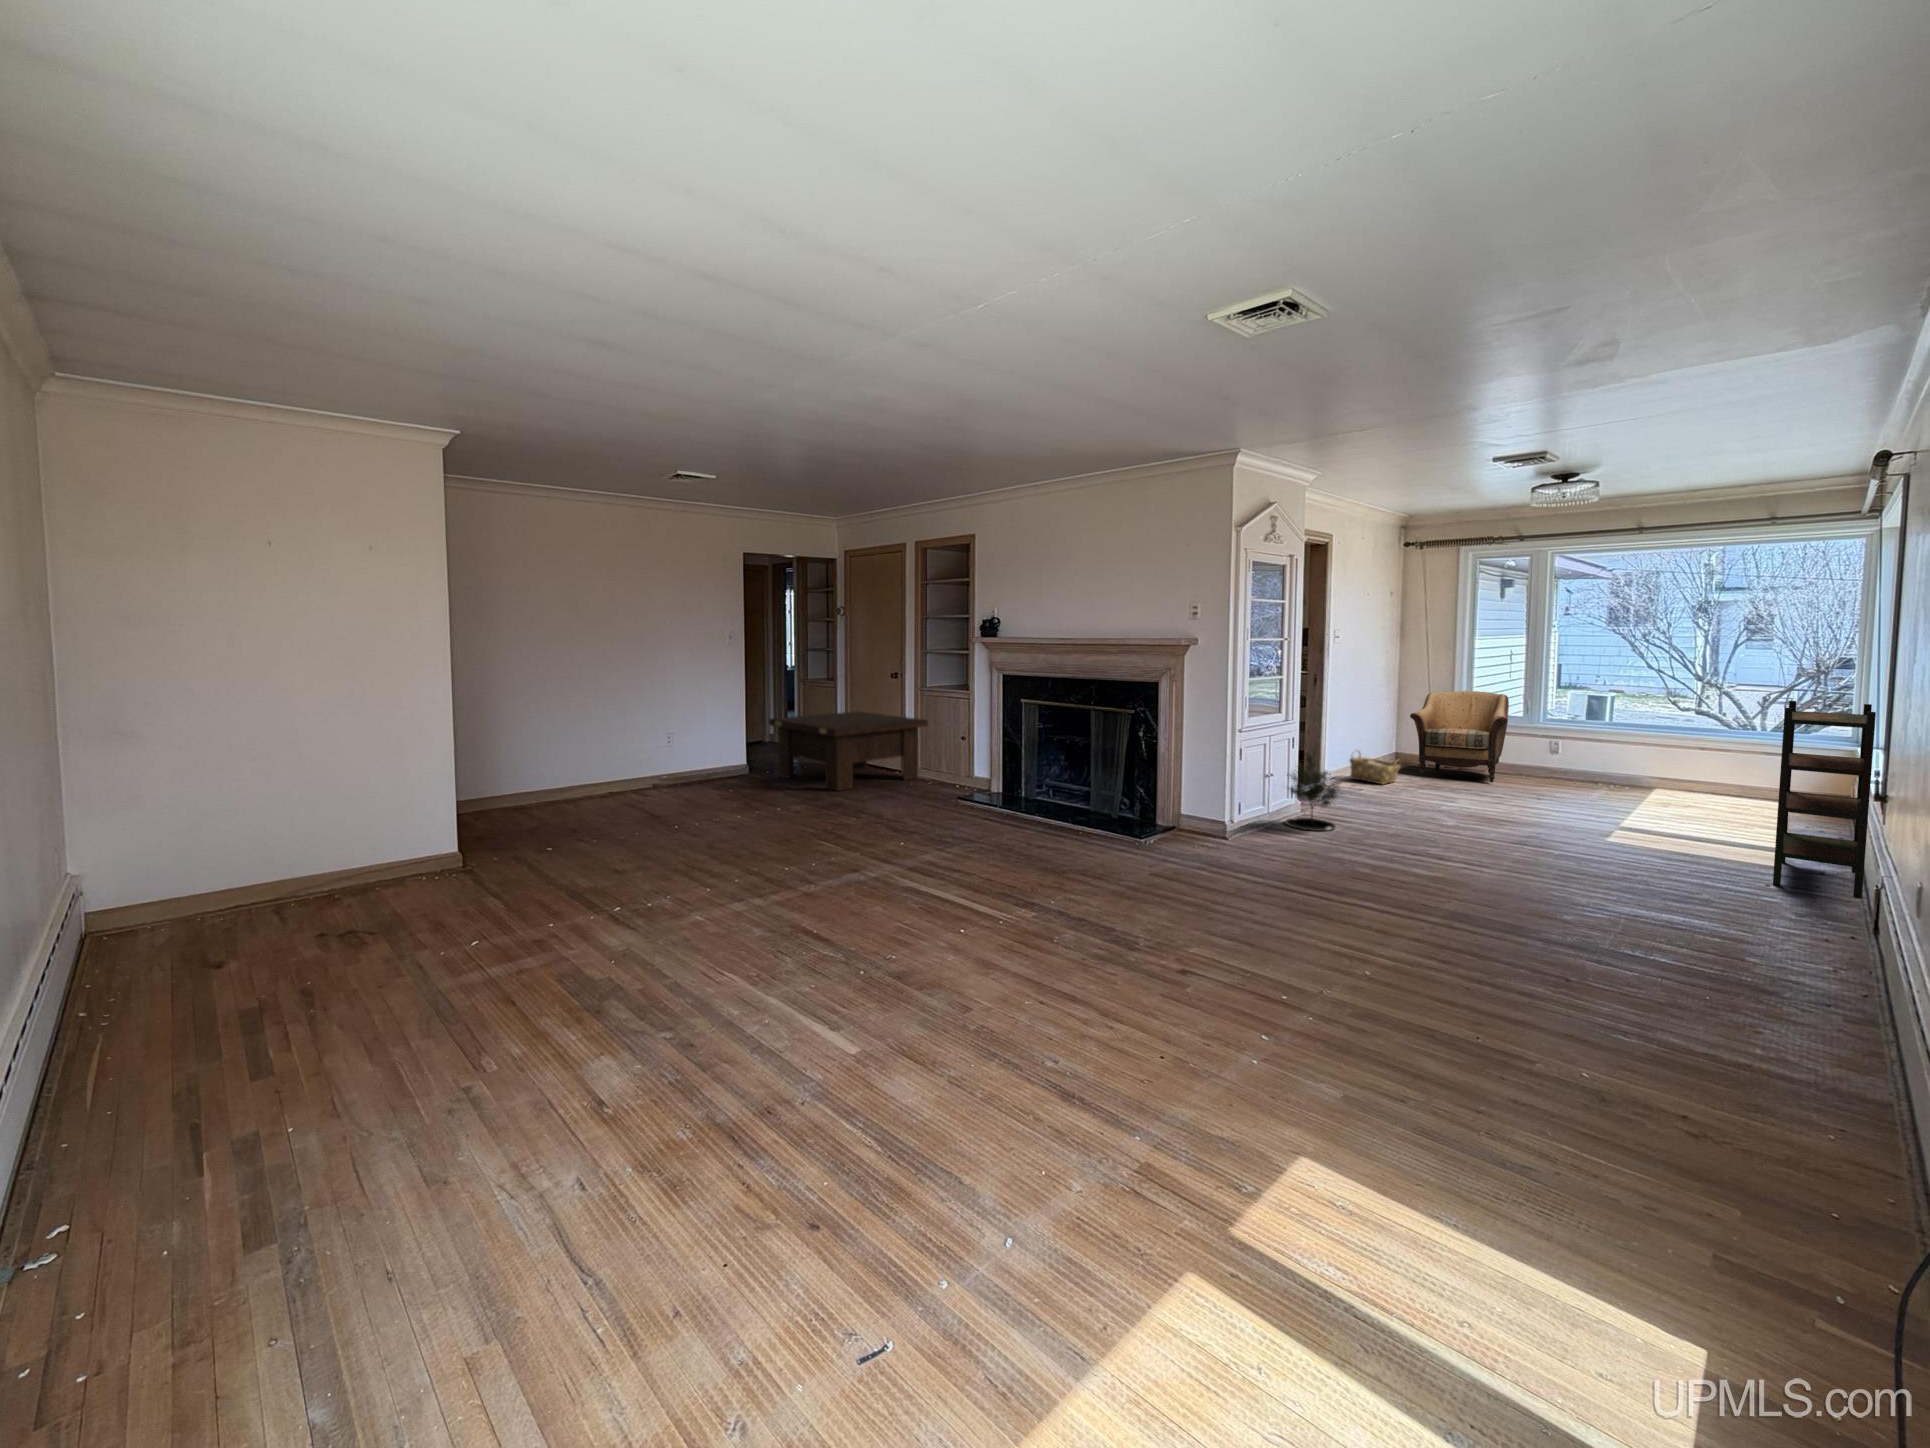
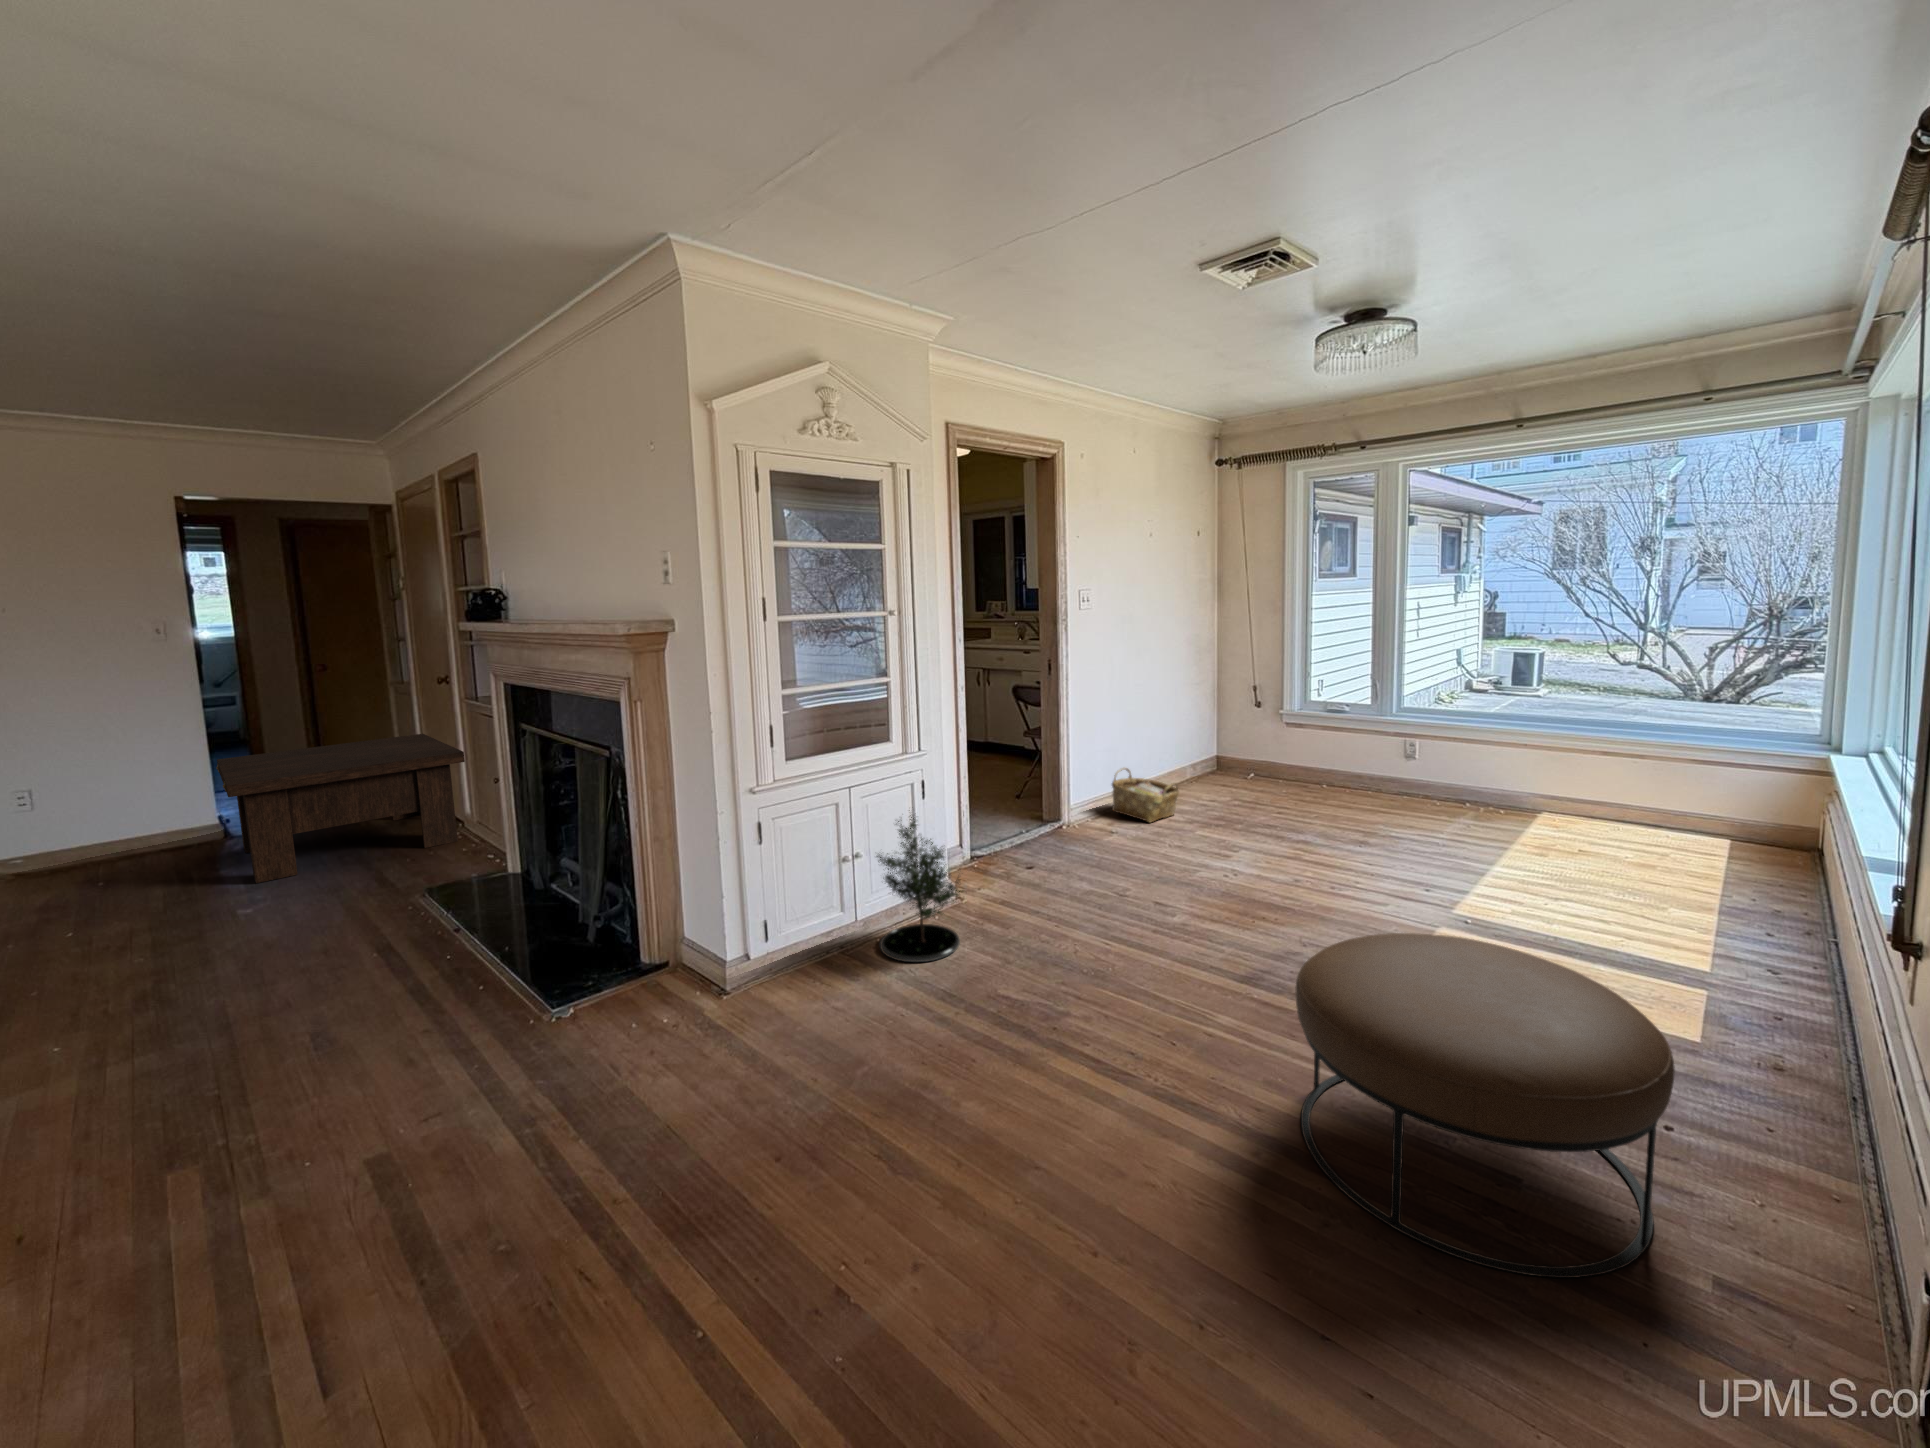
armchair: present [1410,691,1509,782] -> none [1208,670,1345,810]
bookshelf: present [1773,701,1876,899] -> none [1670,714,1897,1190]
ottoman: none [1587,798,1780,909] -> present [1295,933,1675,1278]

